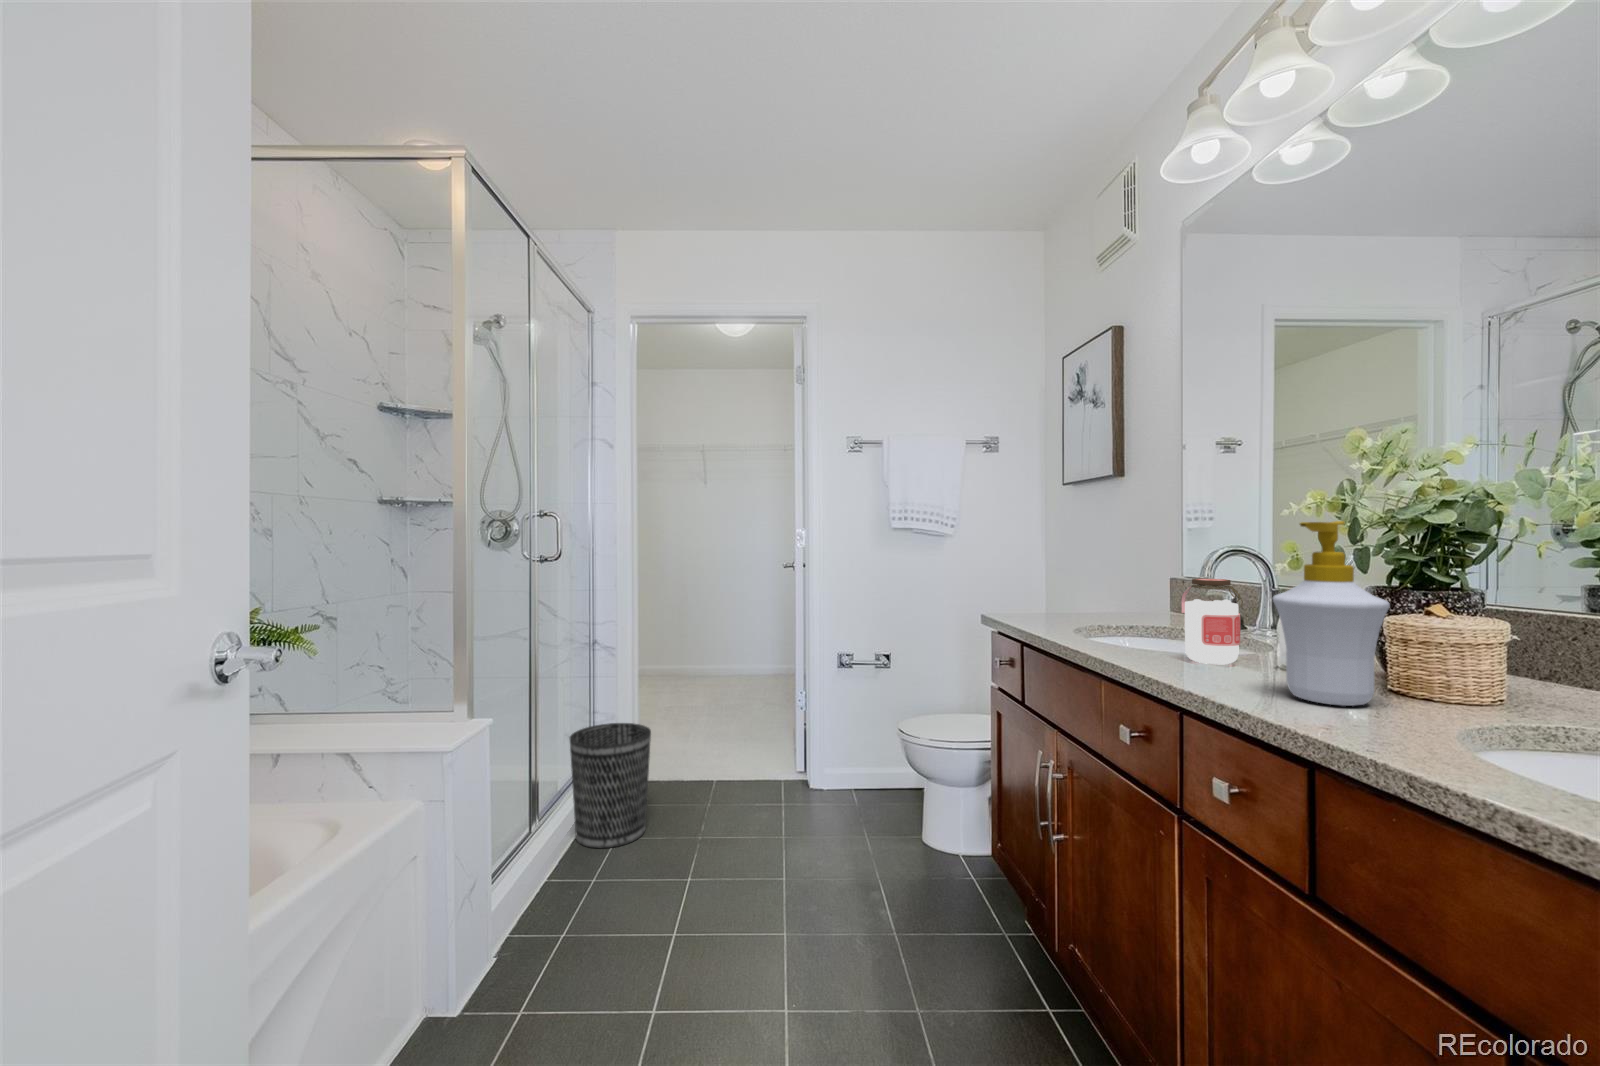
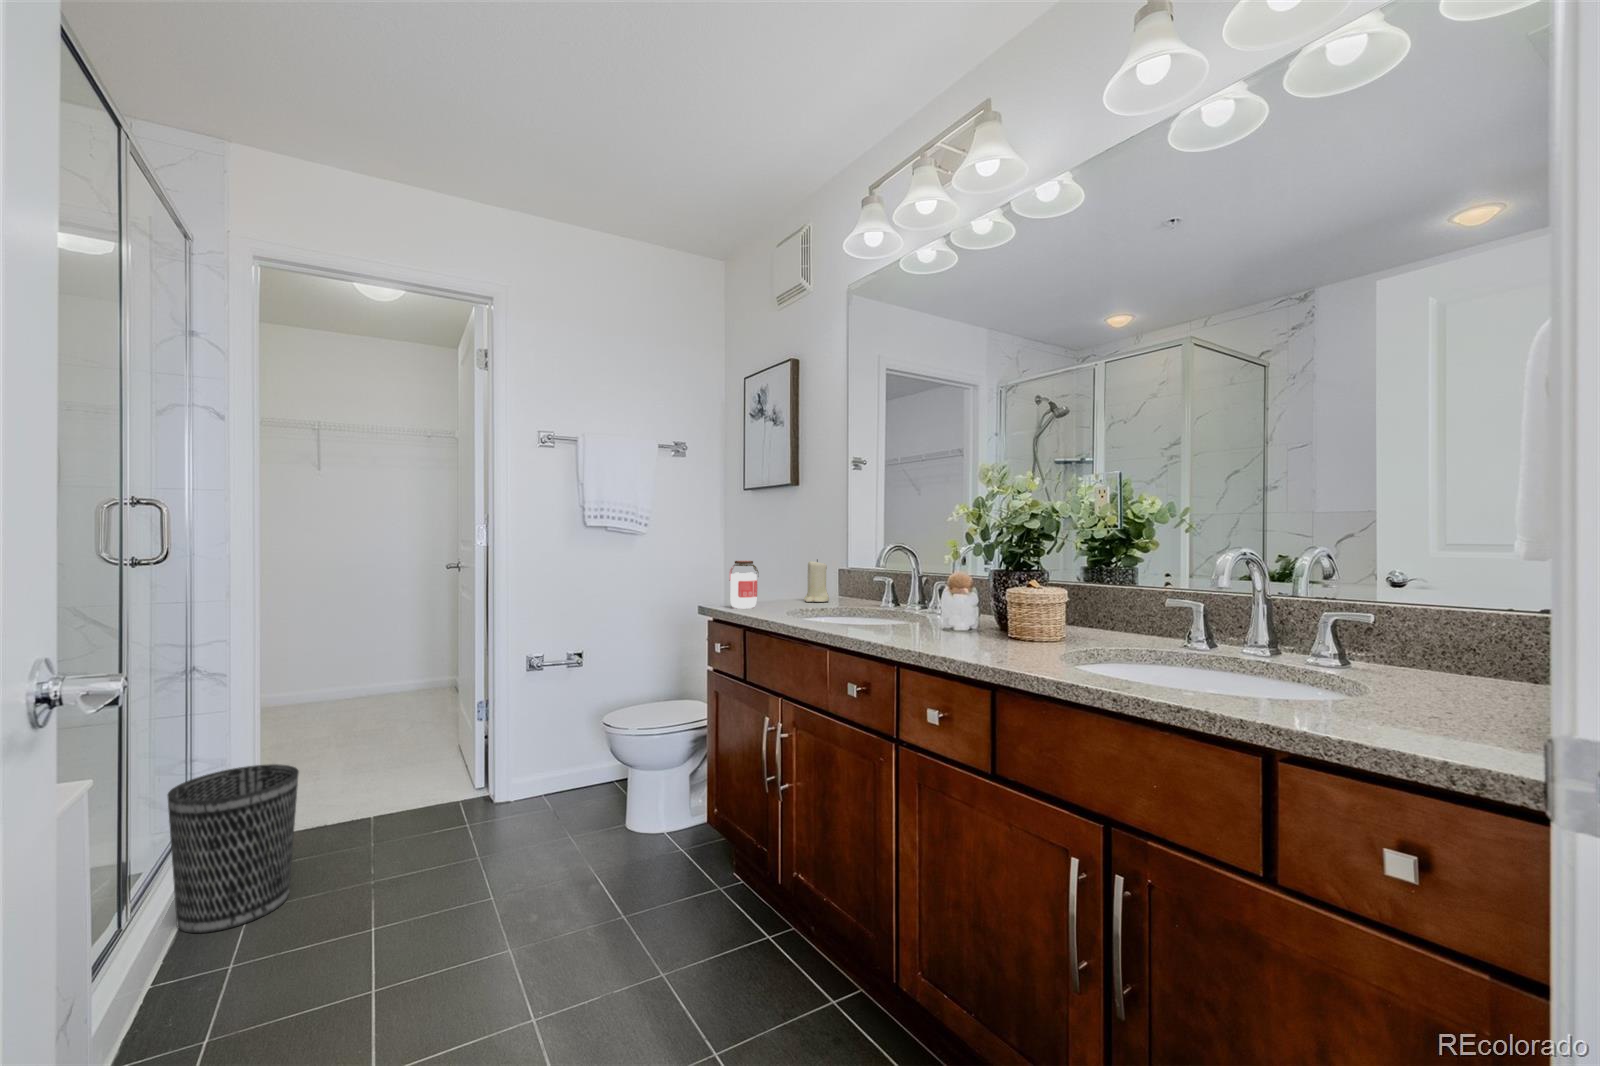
soap bottle: present [1273,521,1390,706] -> none [955,527,1019,649]
candle: none [1117,565,1151,618] -> present [804,559,829,602]
jar: present [1181,579,1243,664] -> present [729,561,759,608]

